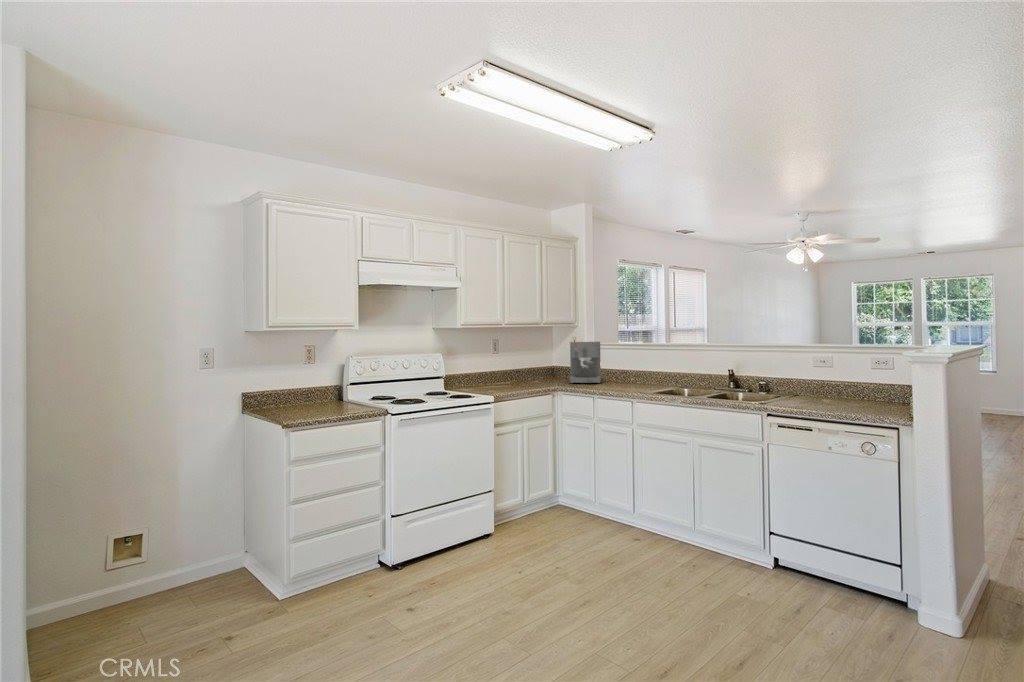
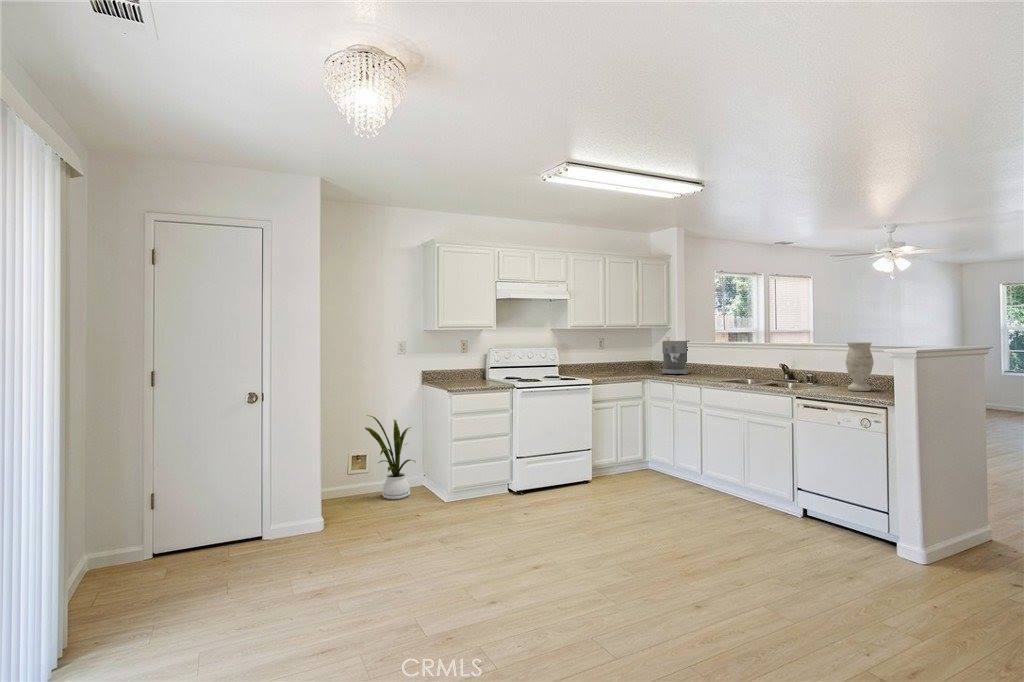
vase: none [812,342,846,403] -> present [845,342,874,391]
house plant: none [137,470,233,604] -> present [365,415,415,499]

